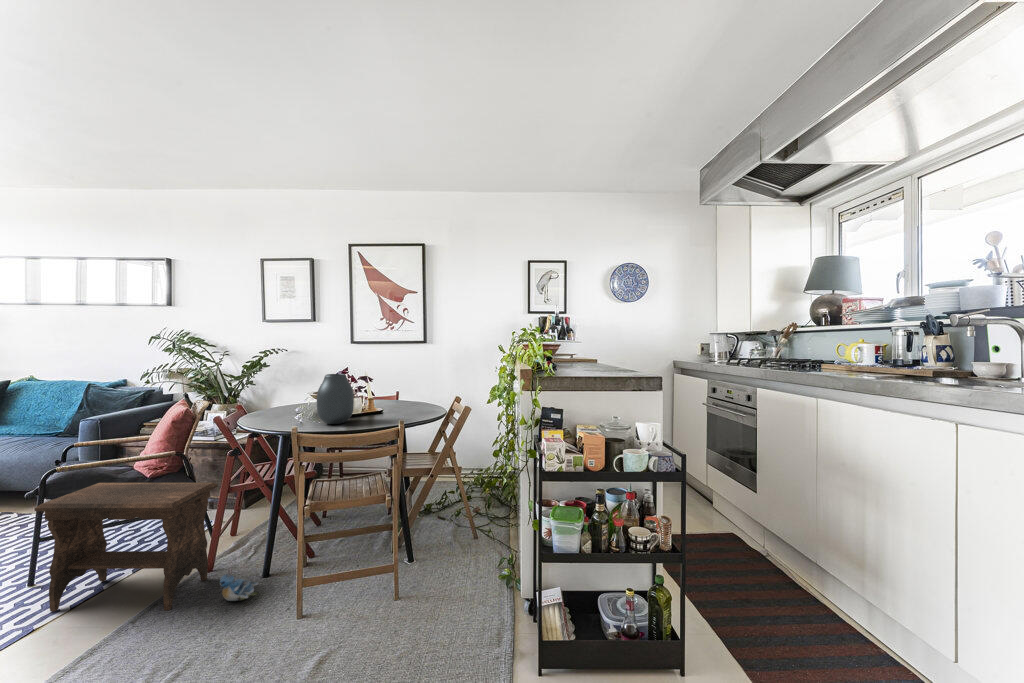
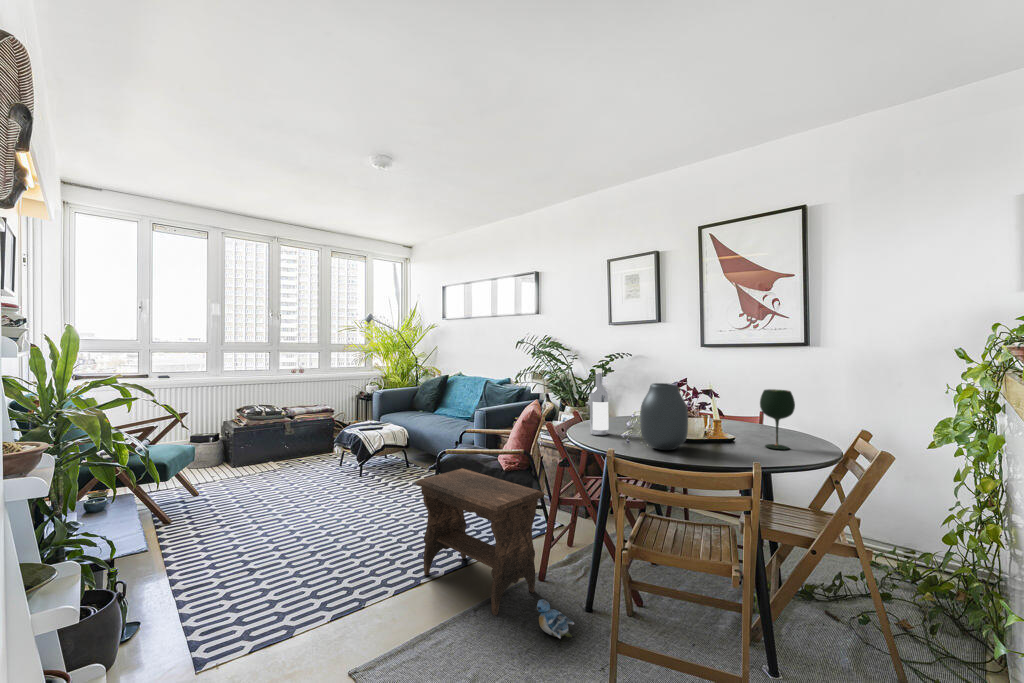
wine bottle: none [267,365,284,422] -> present [590,368,609,435]
wine glass: none [400,374,421,413] -> present [760,389,795,449]

